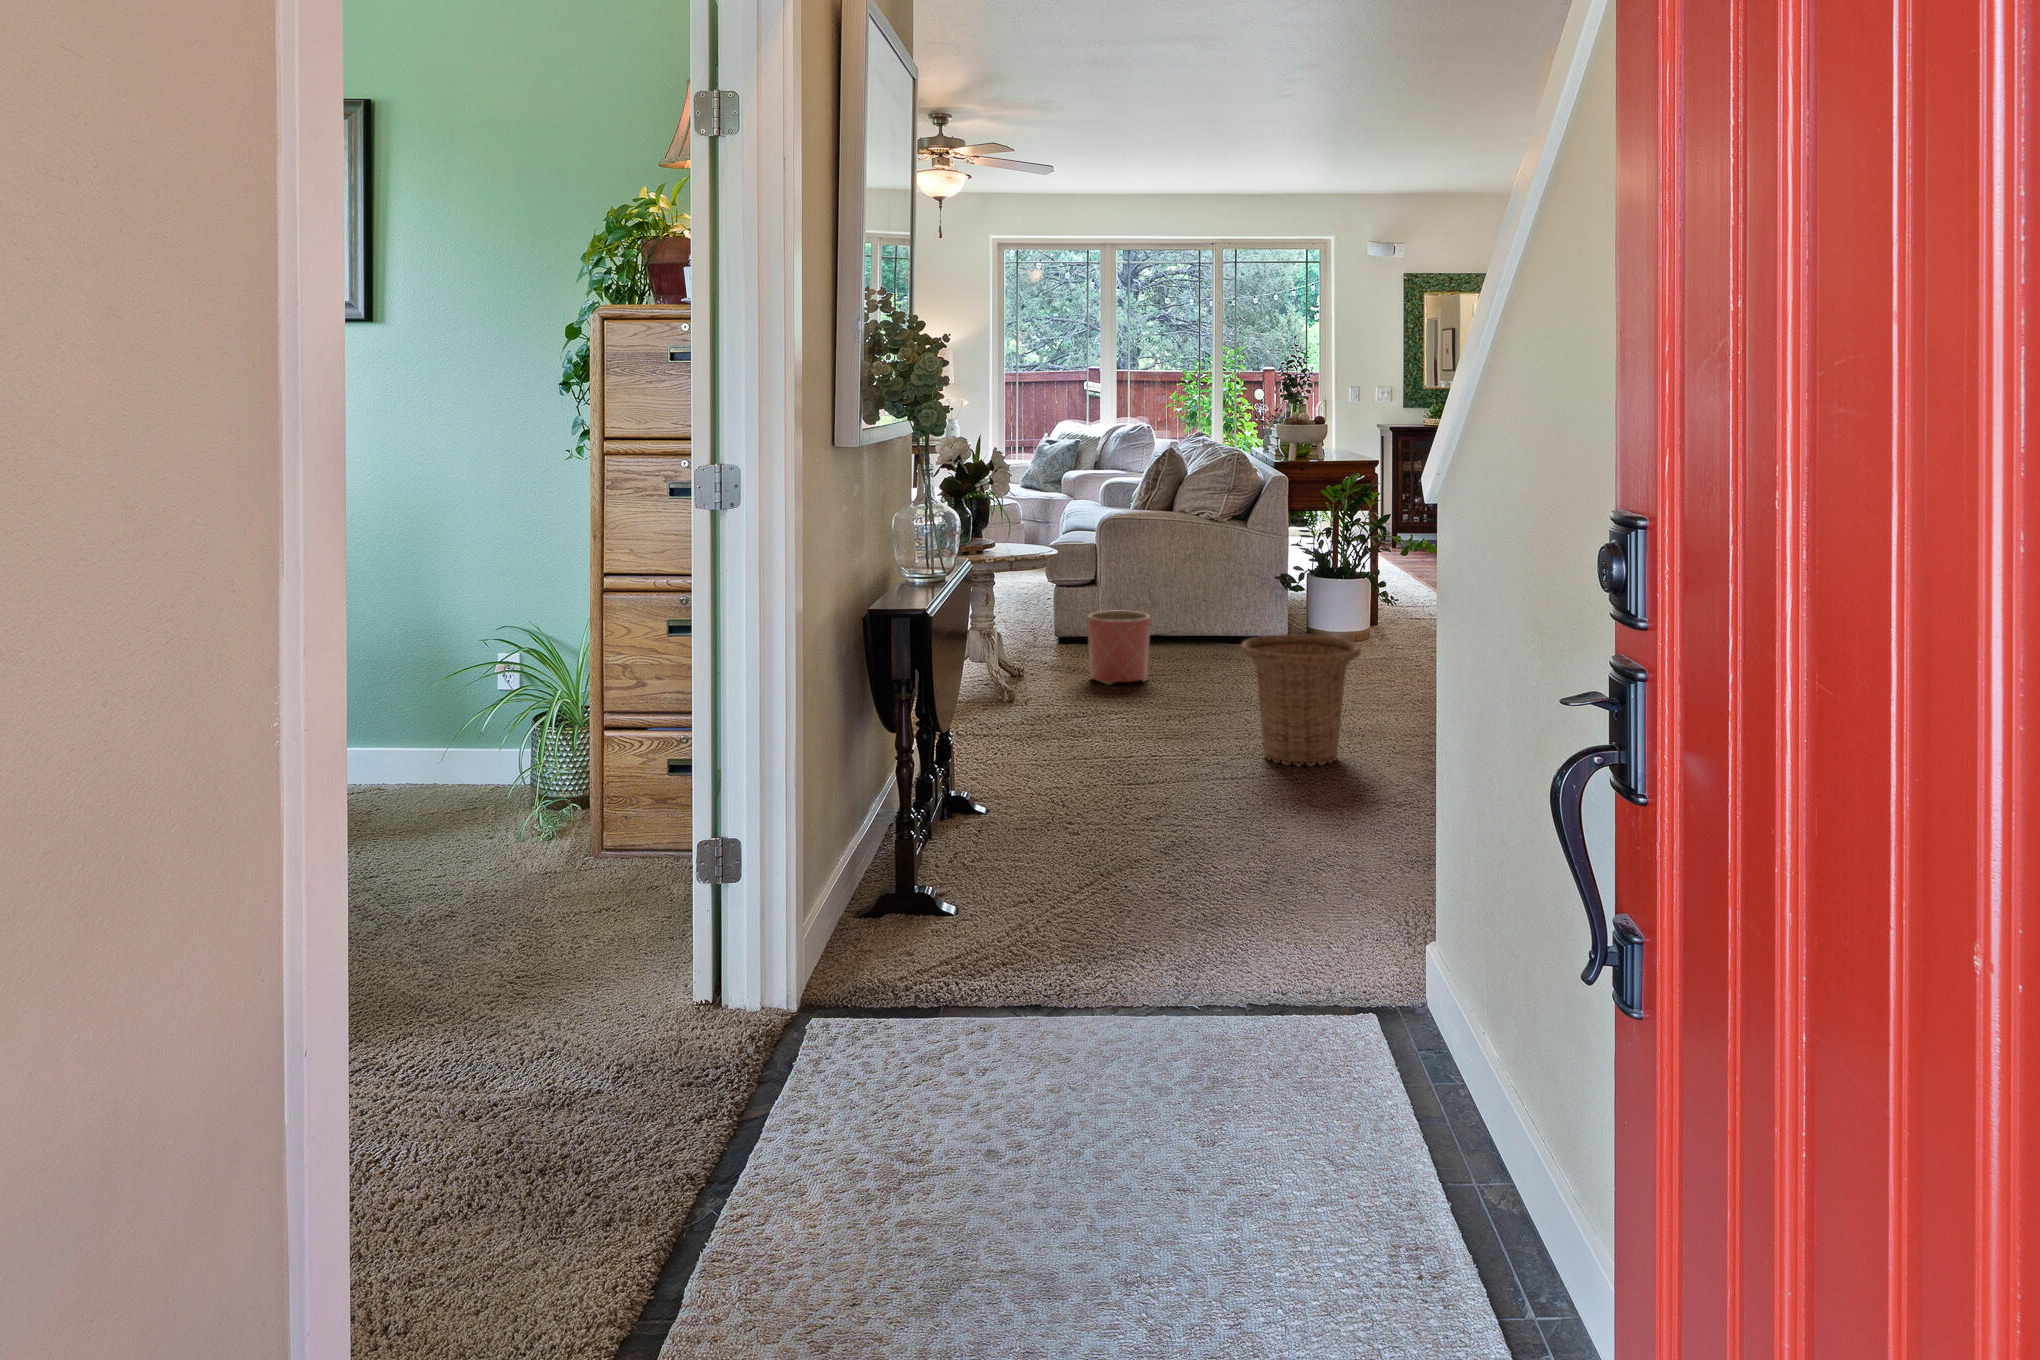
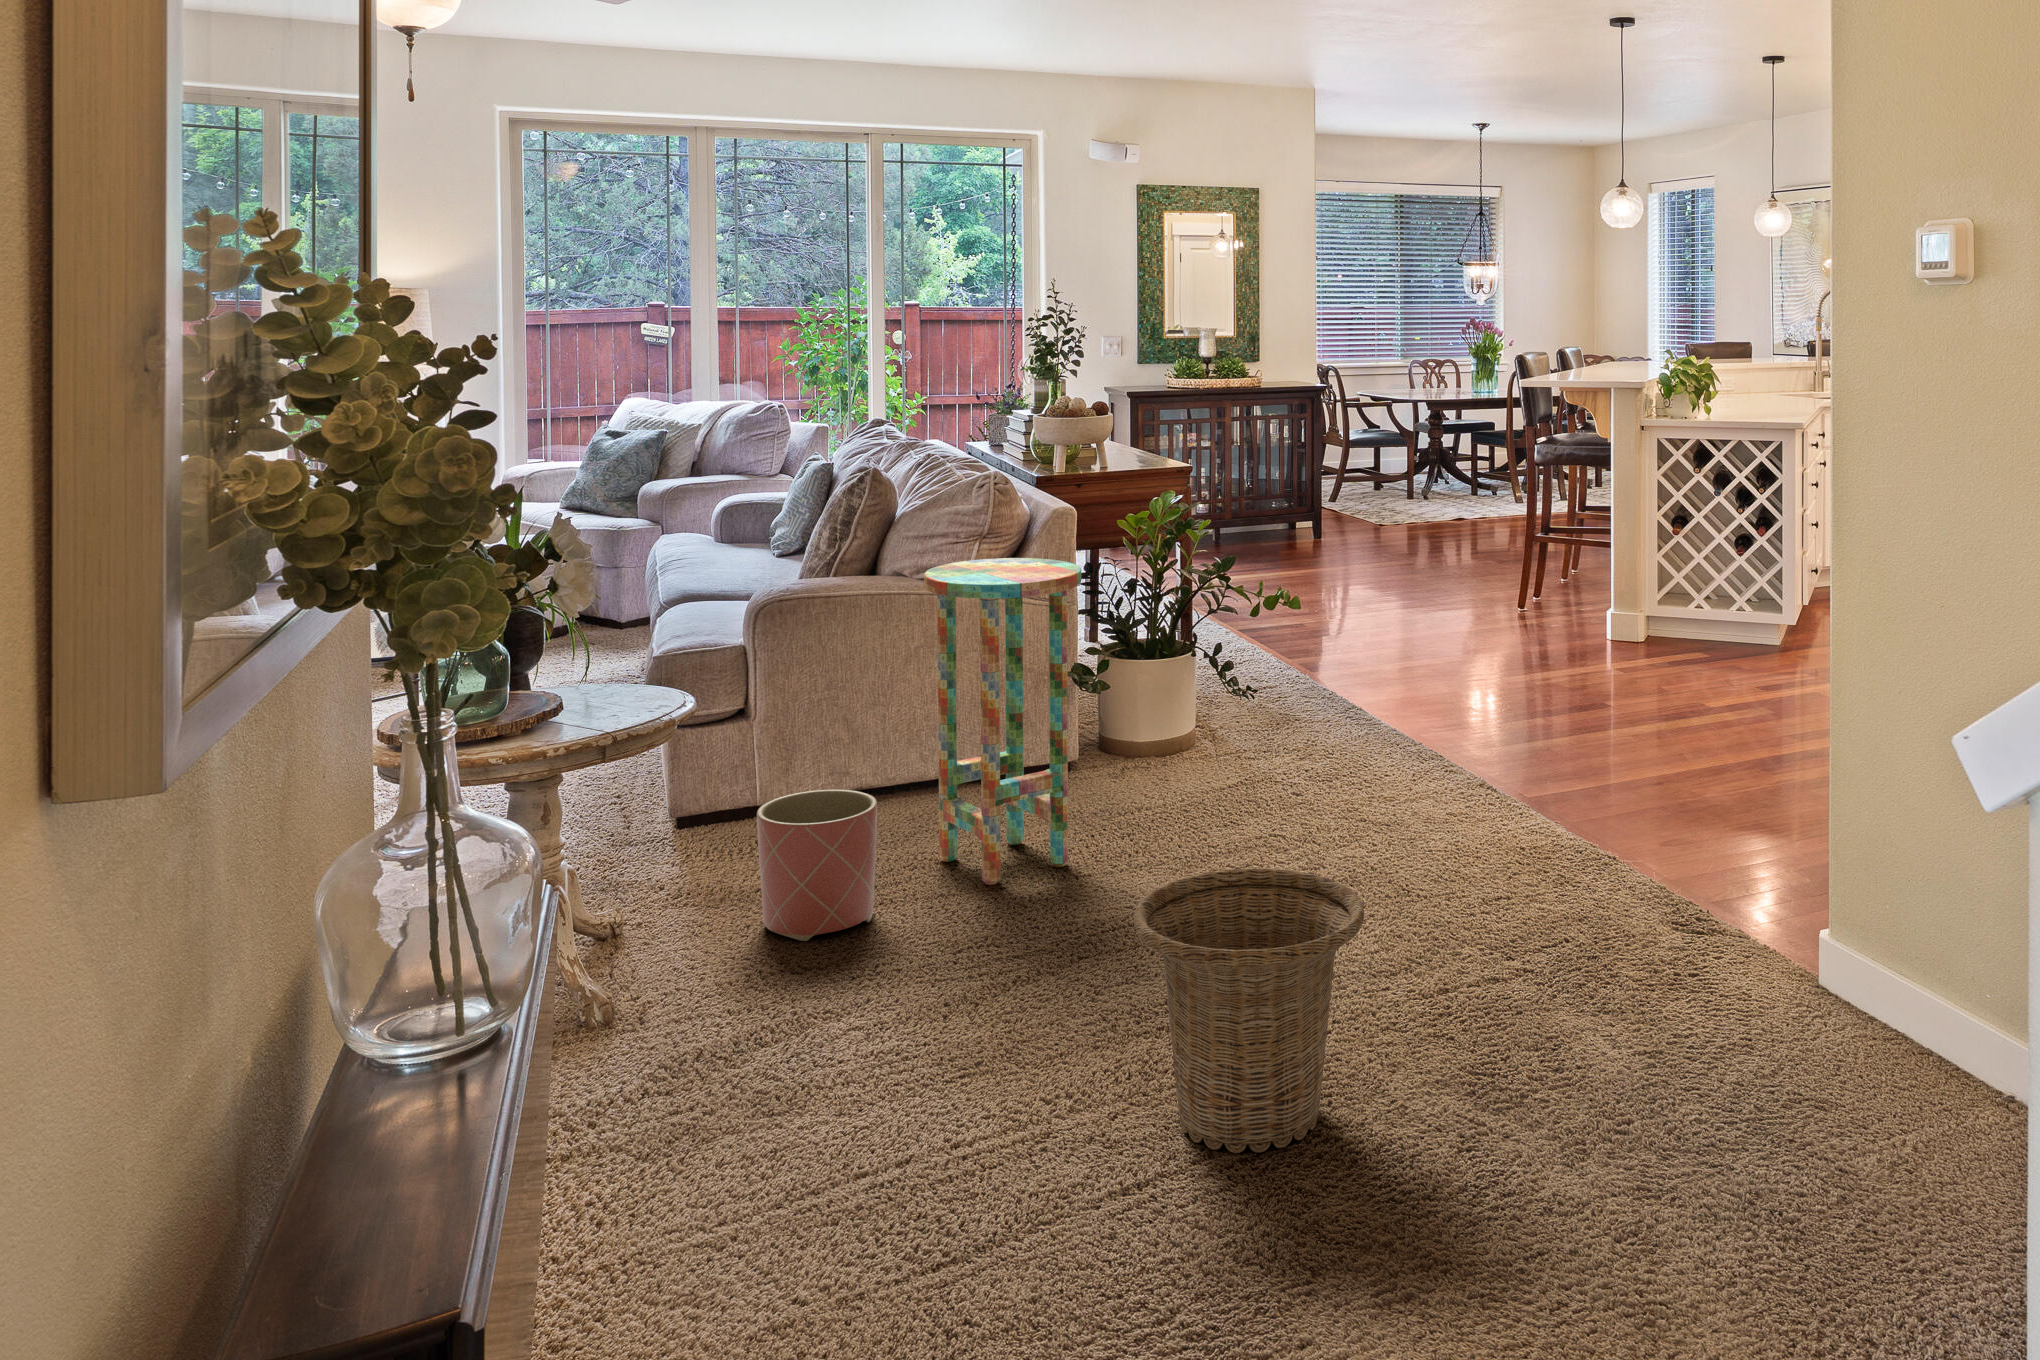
side table: none [1183,494,1272,676] -> present [924,558,1081,885]

